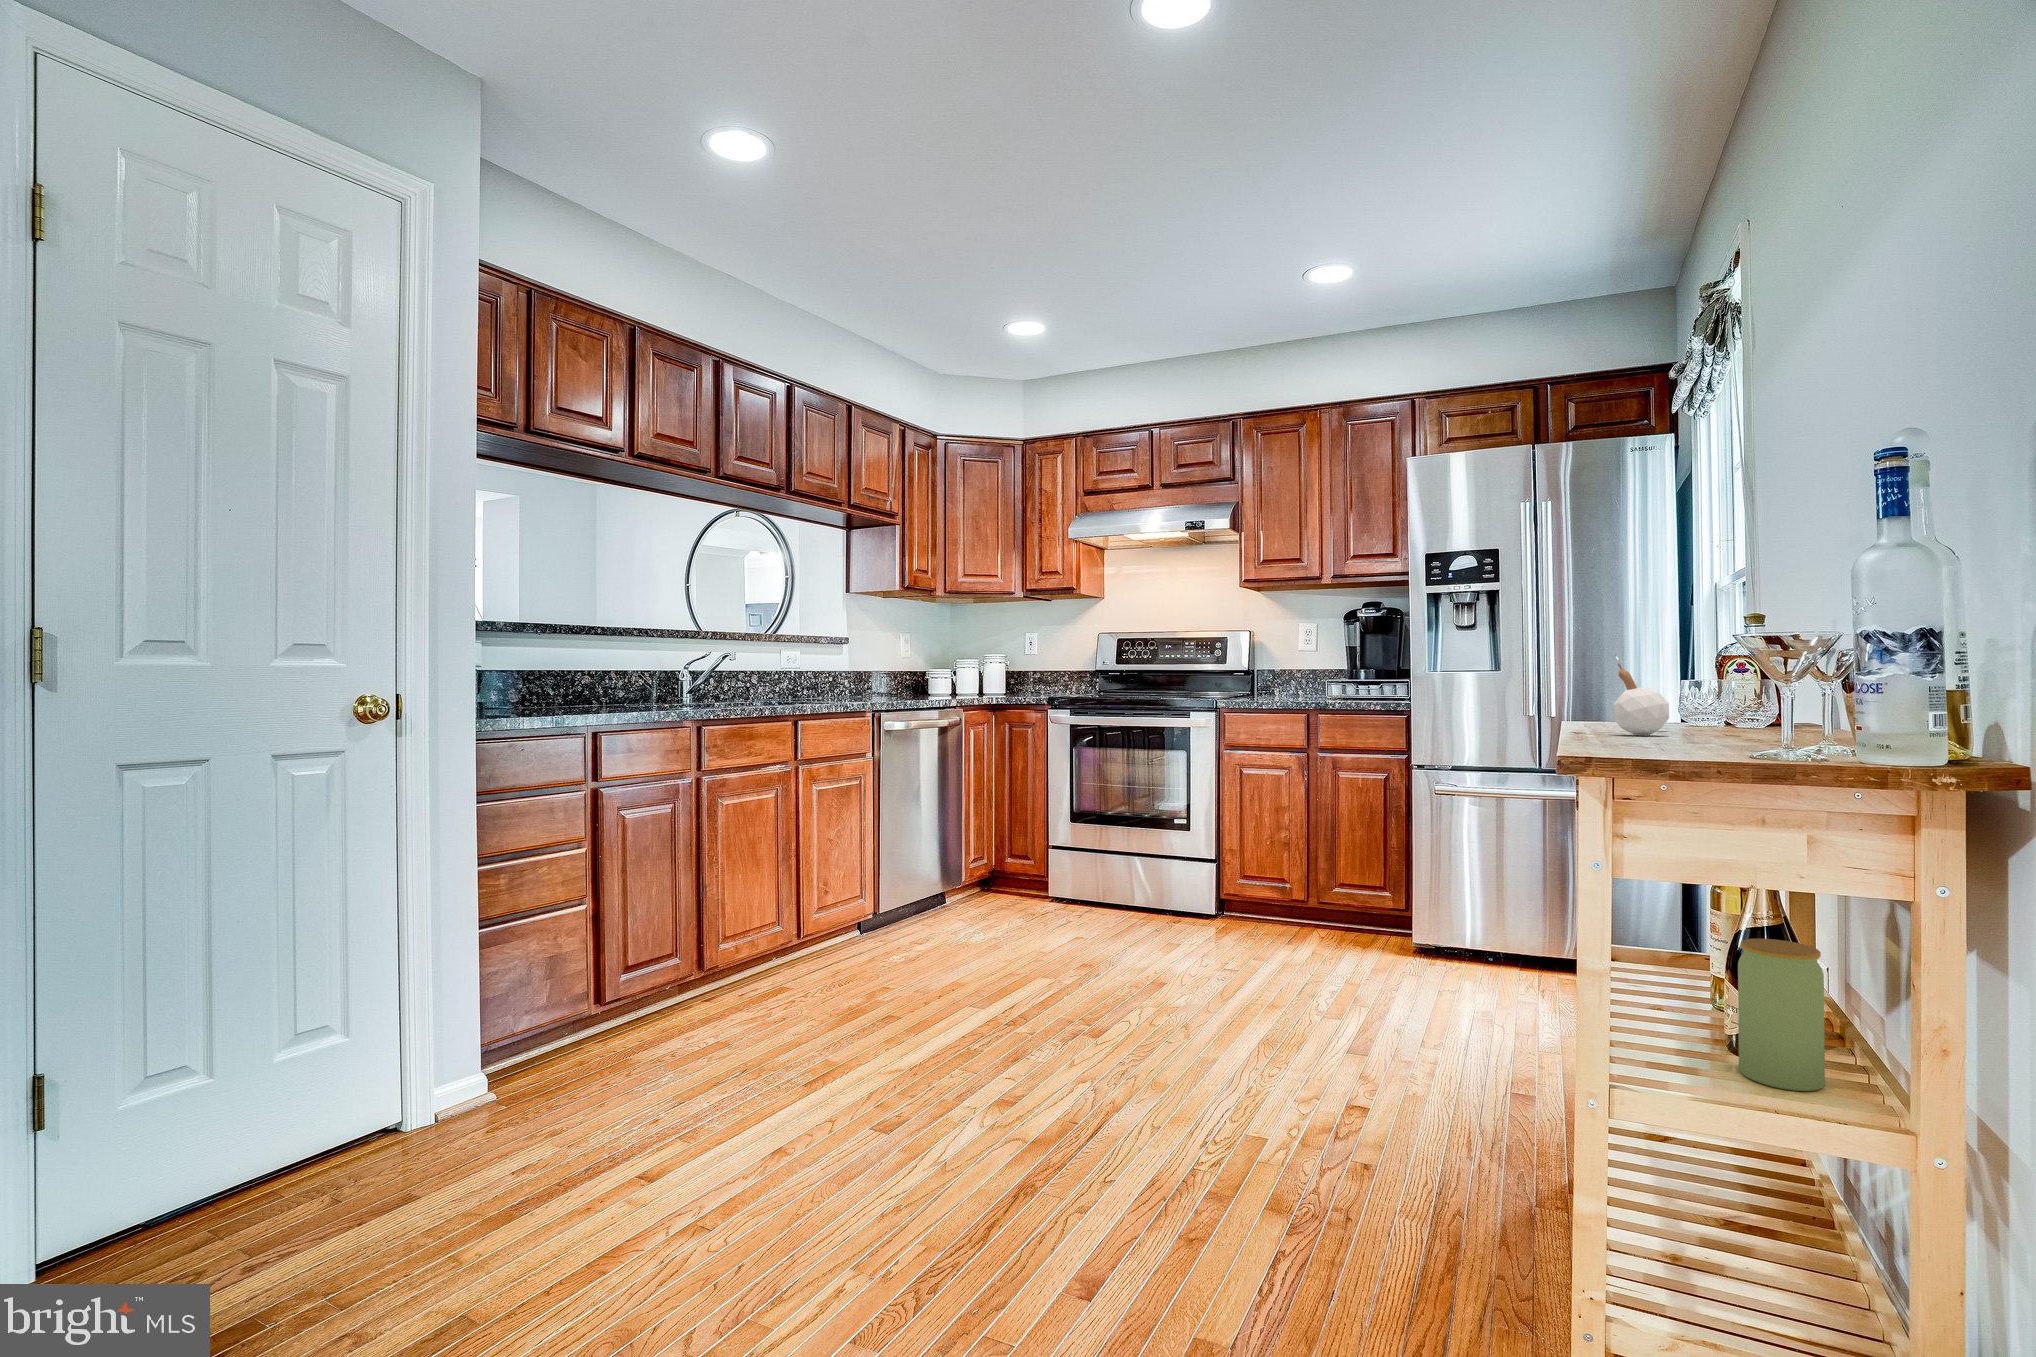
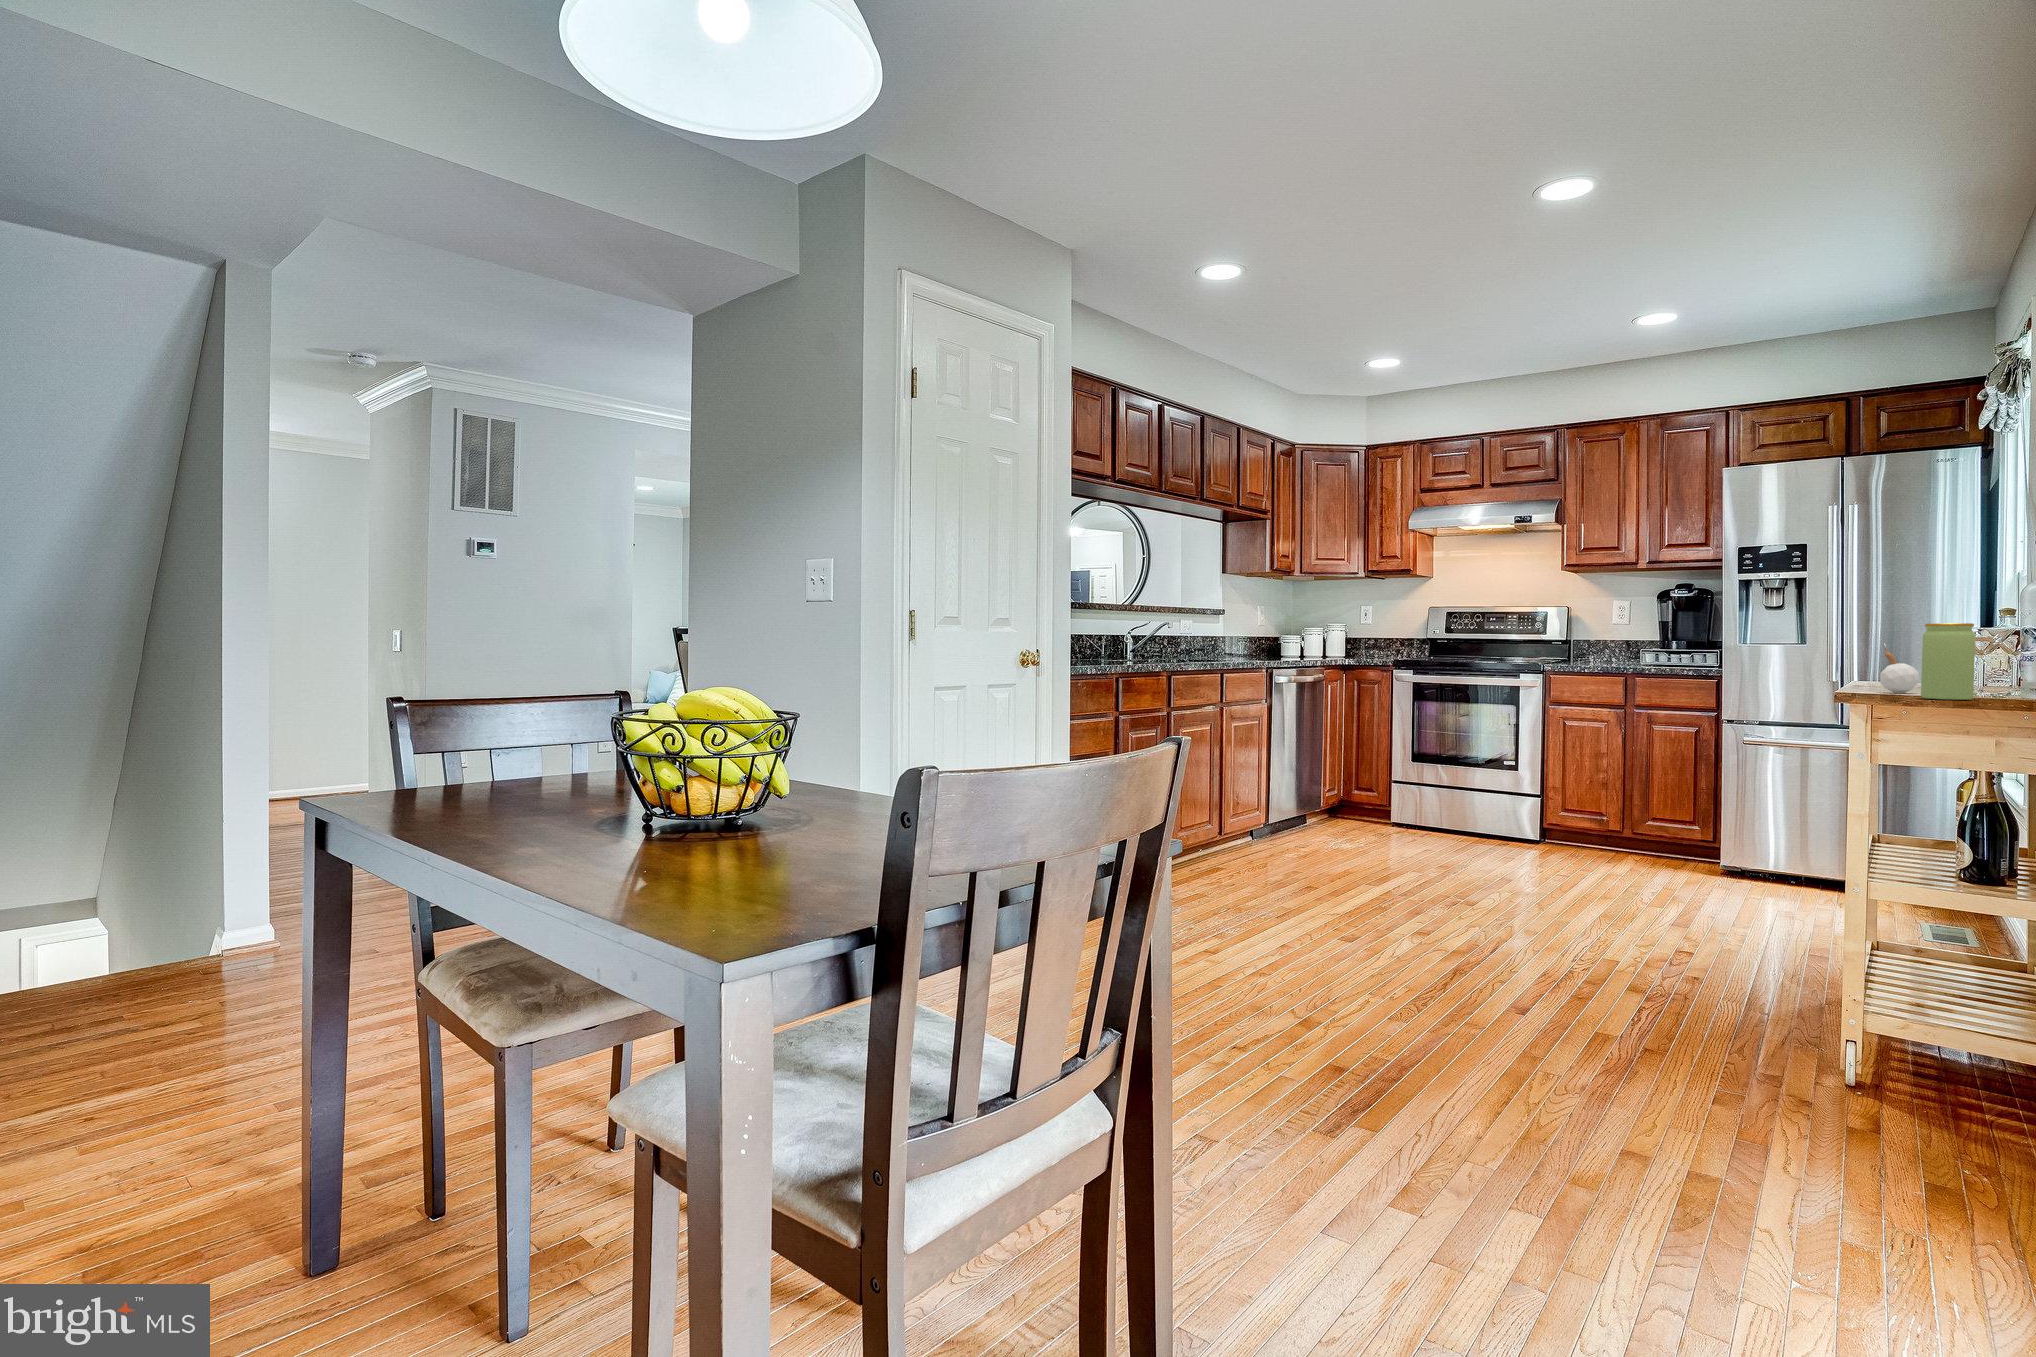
jar: present [1738,939,1825,1091] -> present [1921,623,1975,700]

